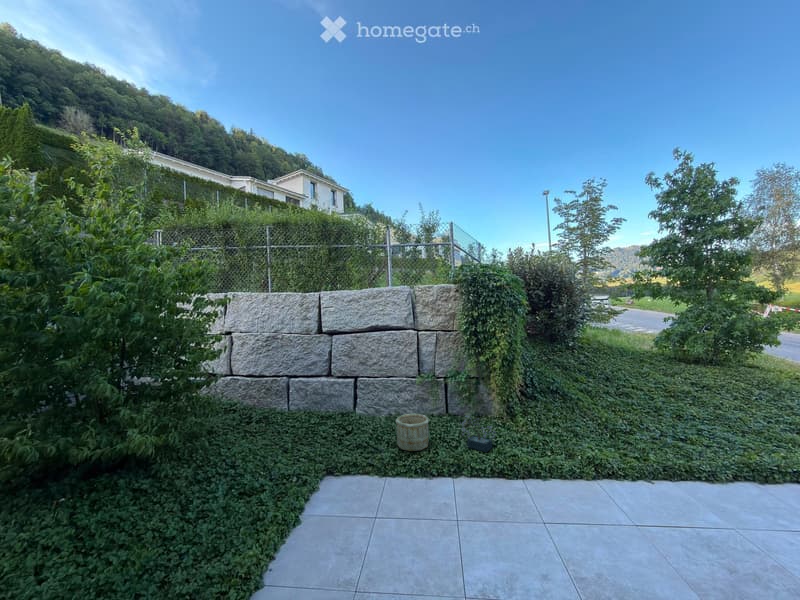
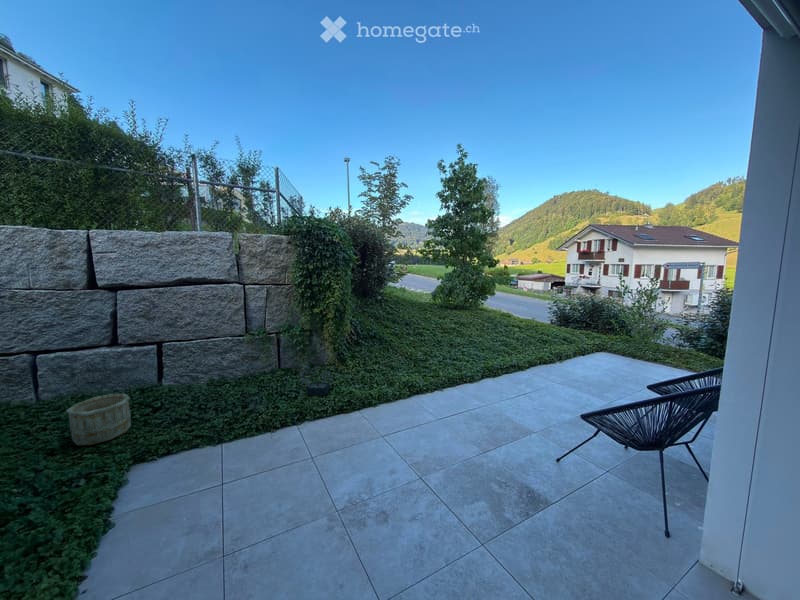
wooden bucket: present [395,413,429,451] -> present [66,394,131,445]

